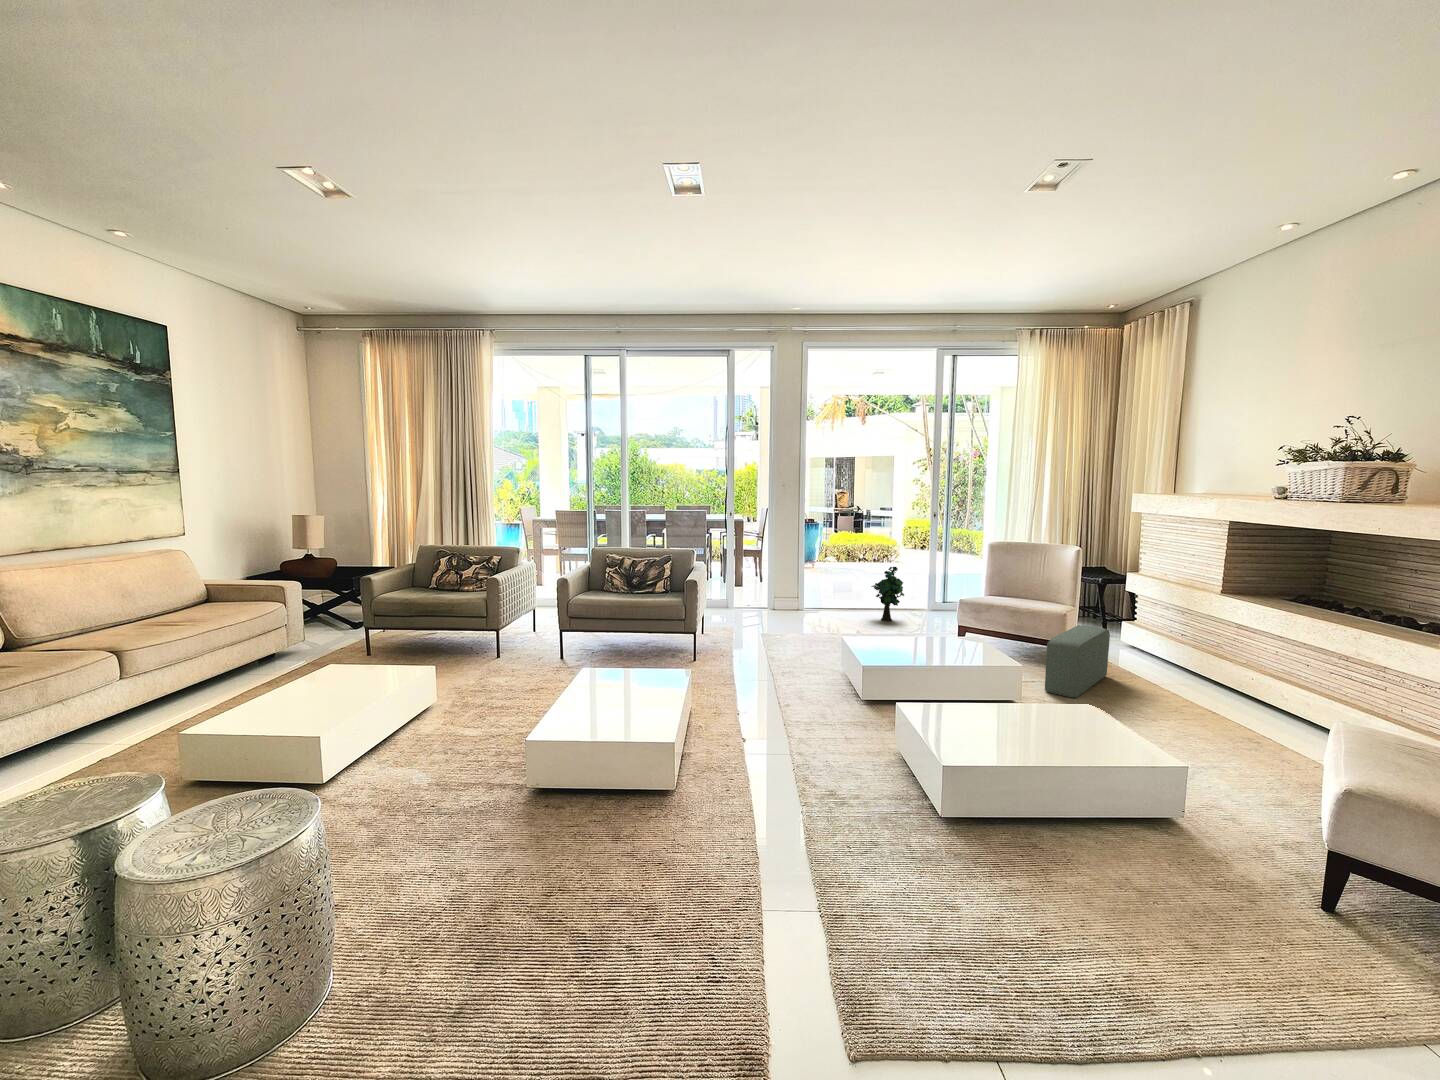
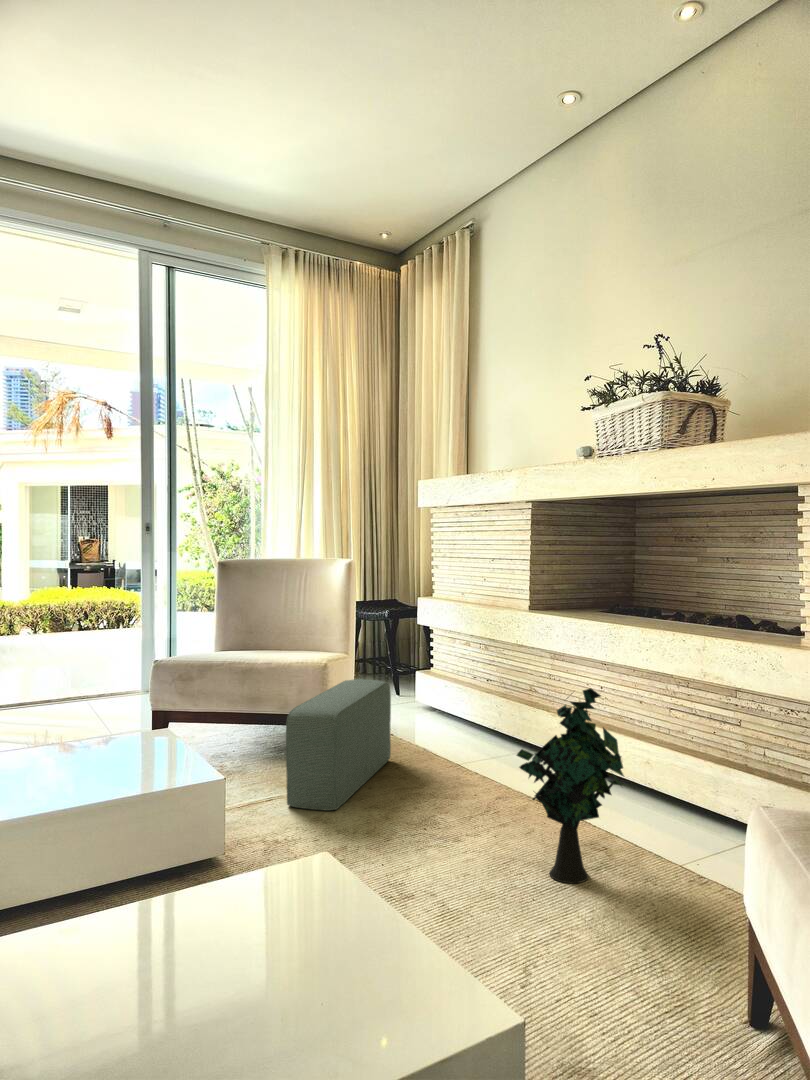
decorative plant: present [871,567,904,621] -> present [517,688,624,883]

